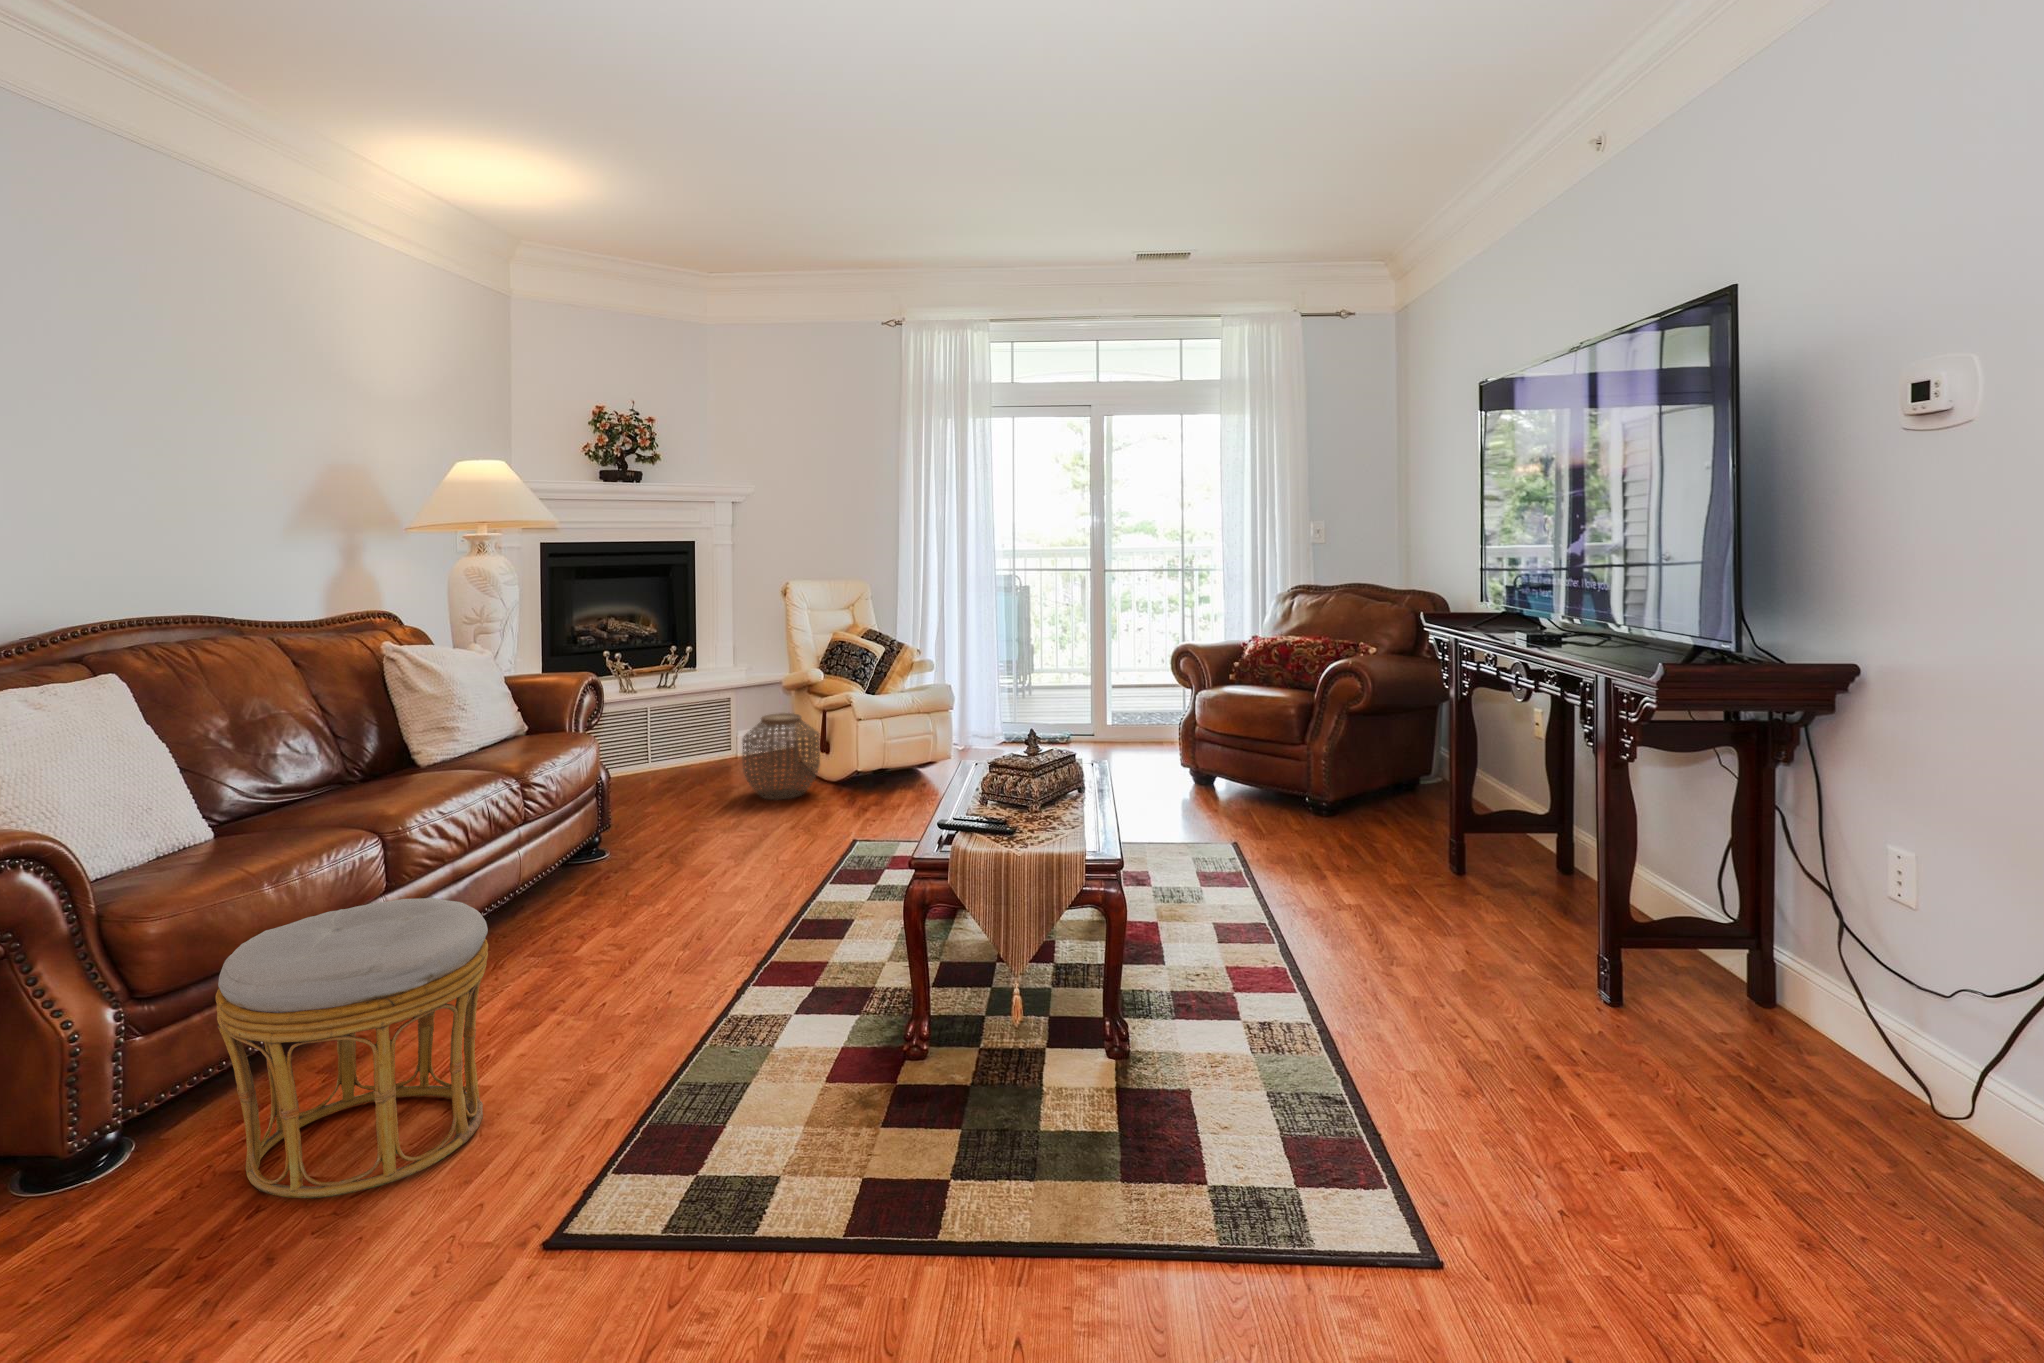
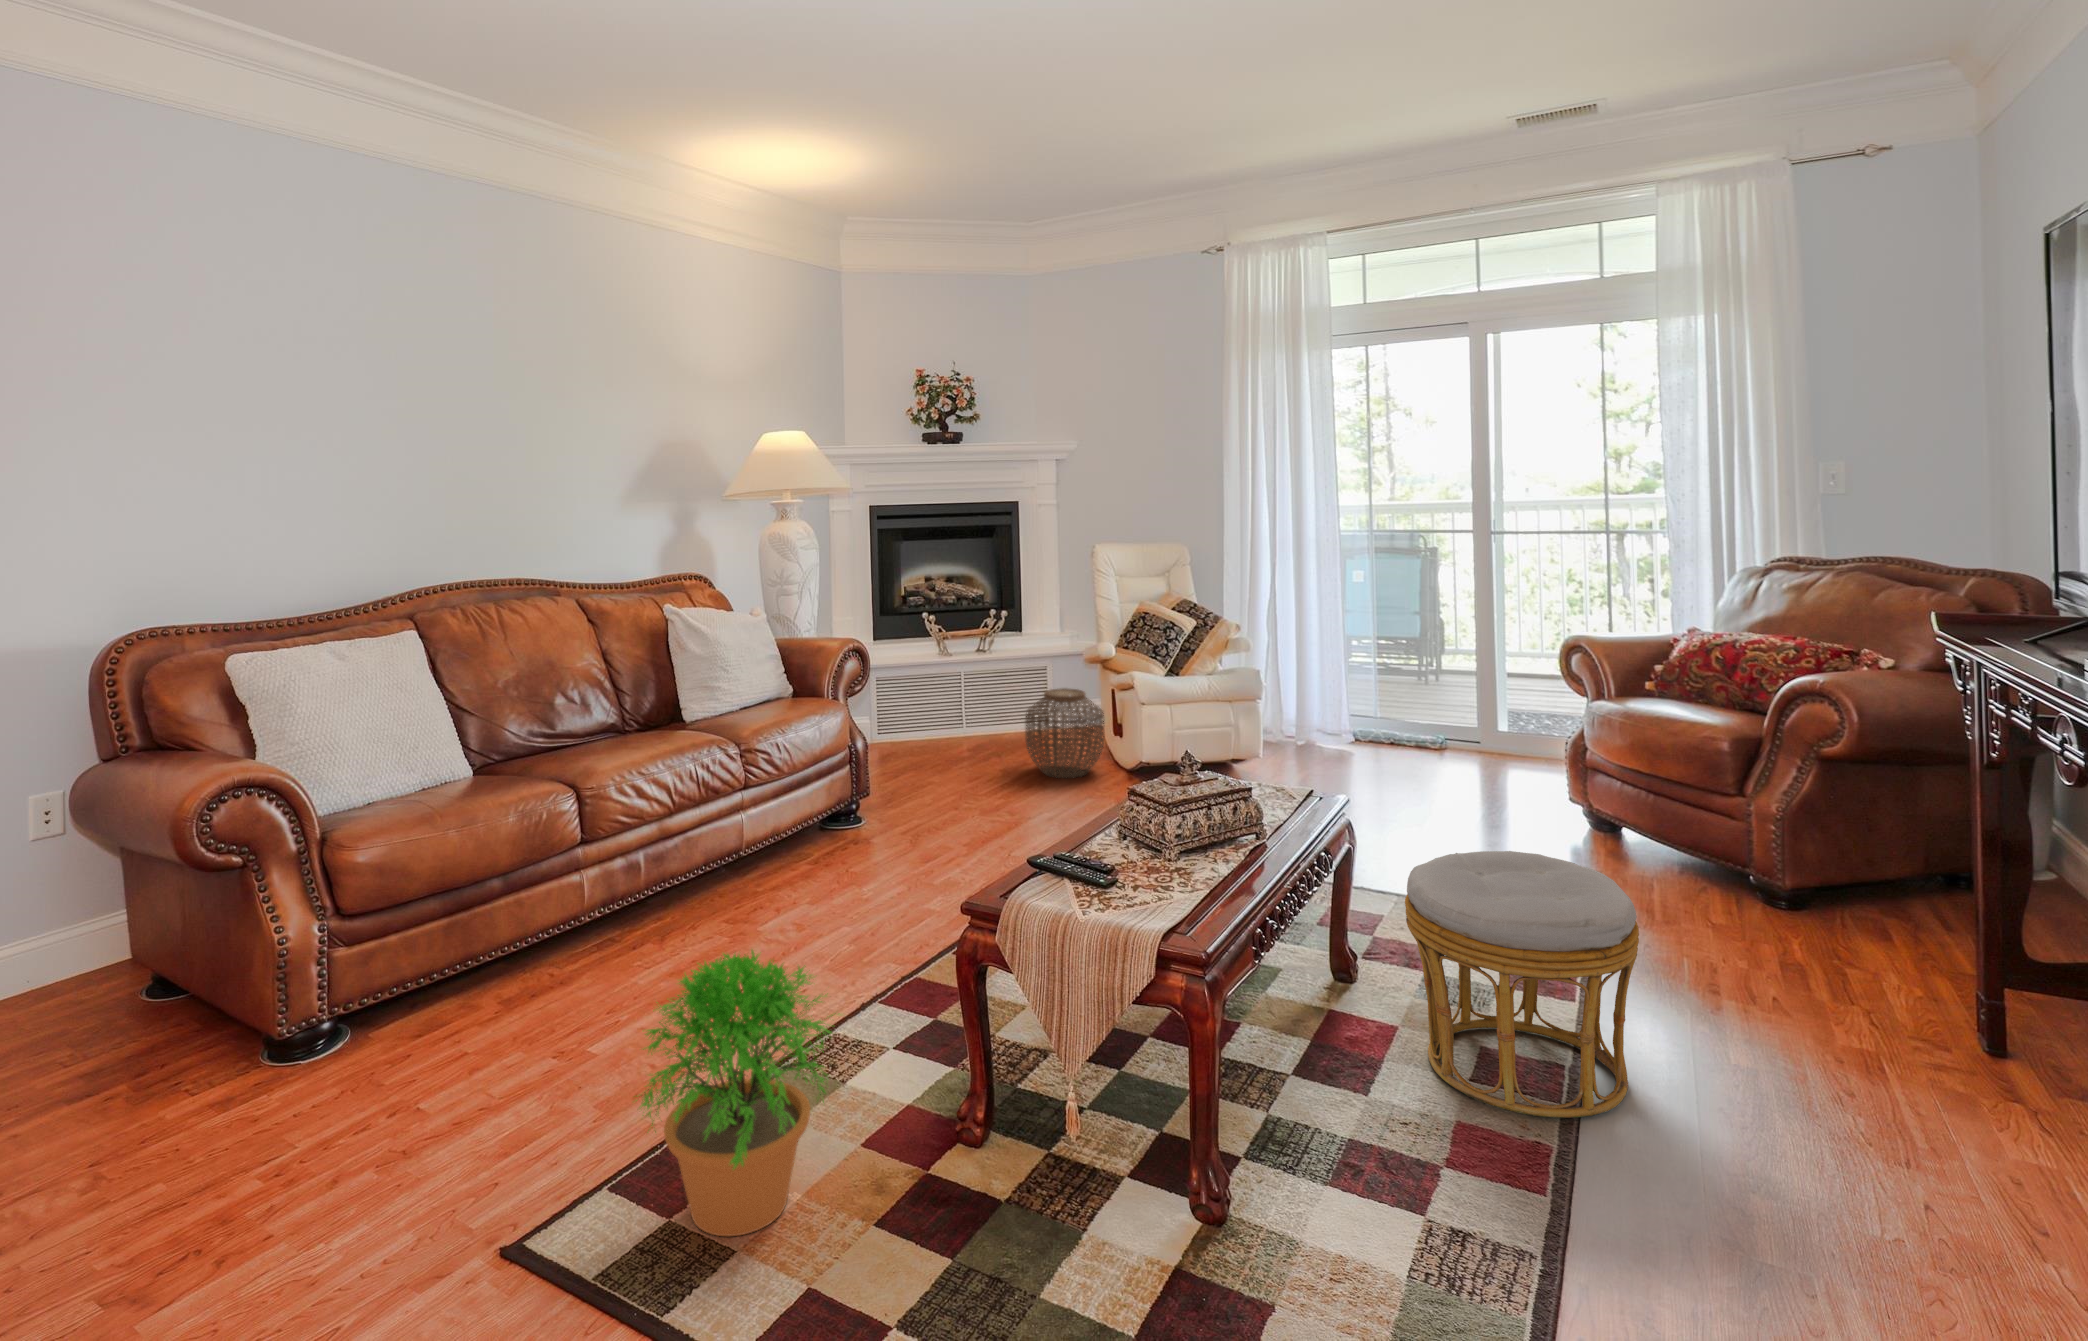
ottoman: present [216,898,488,1198] -> present [1405,851,1639,1118]
potted plant: none [662,913,831,1170] -> present [636,950,836,1236]

